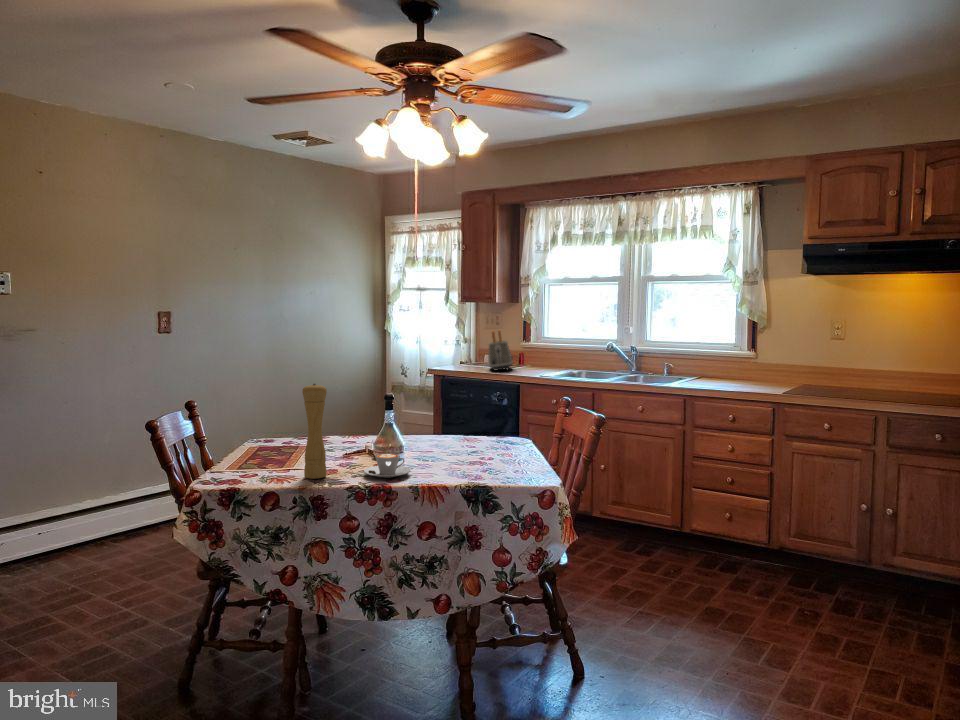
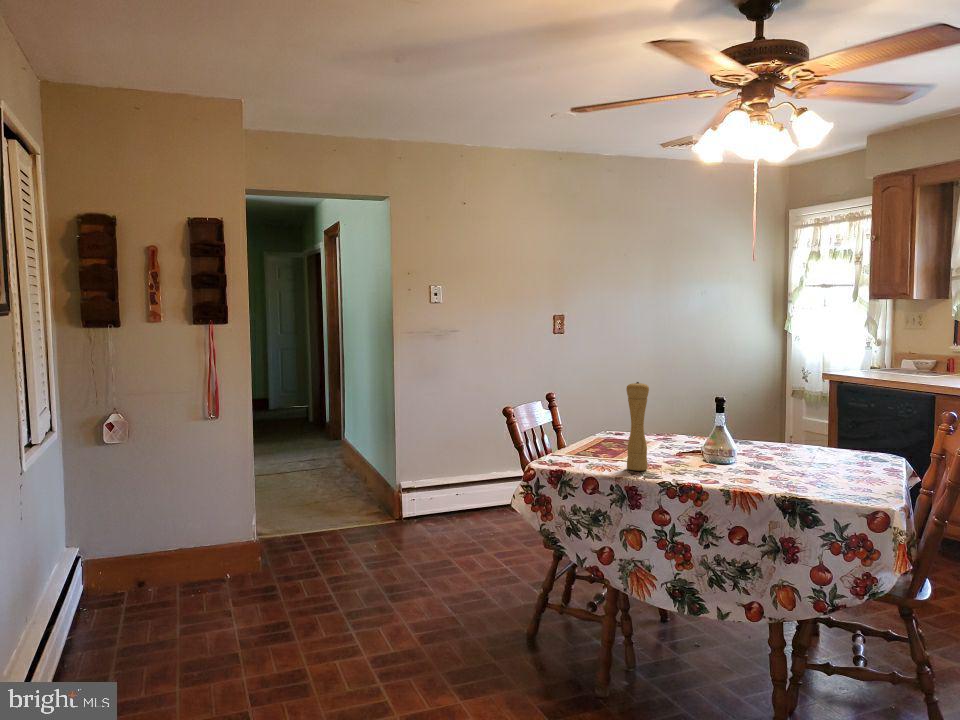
toaster: present [488,330,513,371] -> none [898,332,932,381]
coffee cup: present [364,454,411,478] -> none [683,455,730,478]

